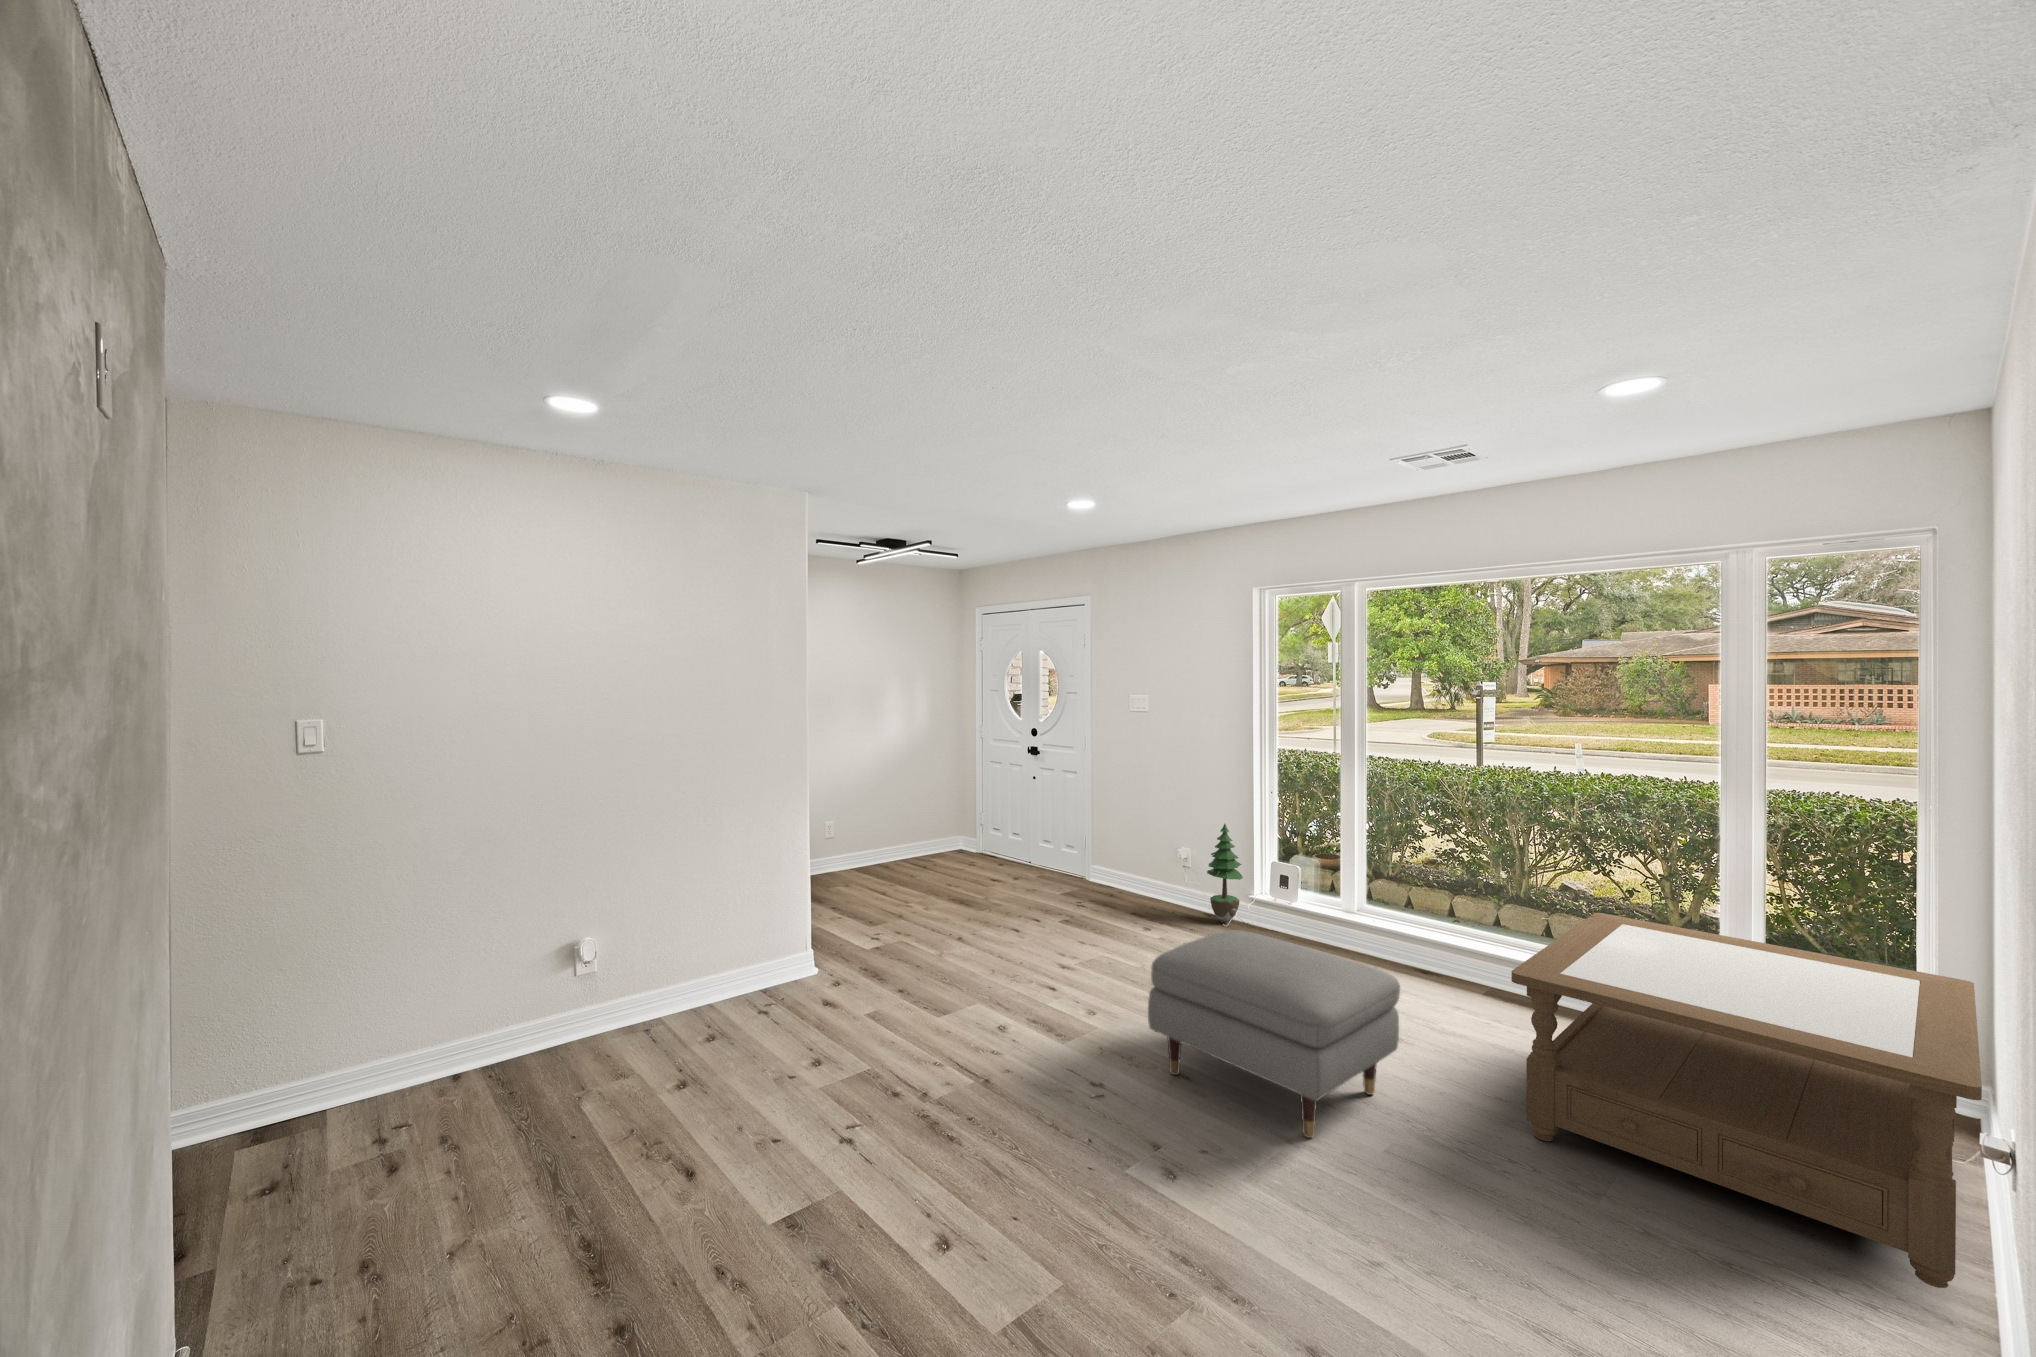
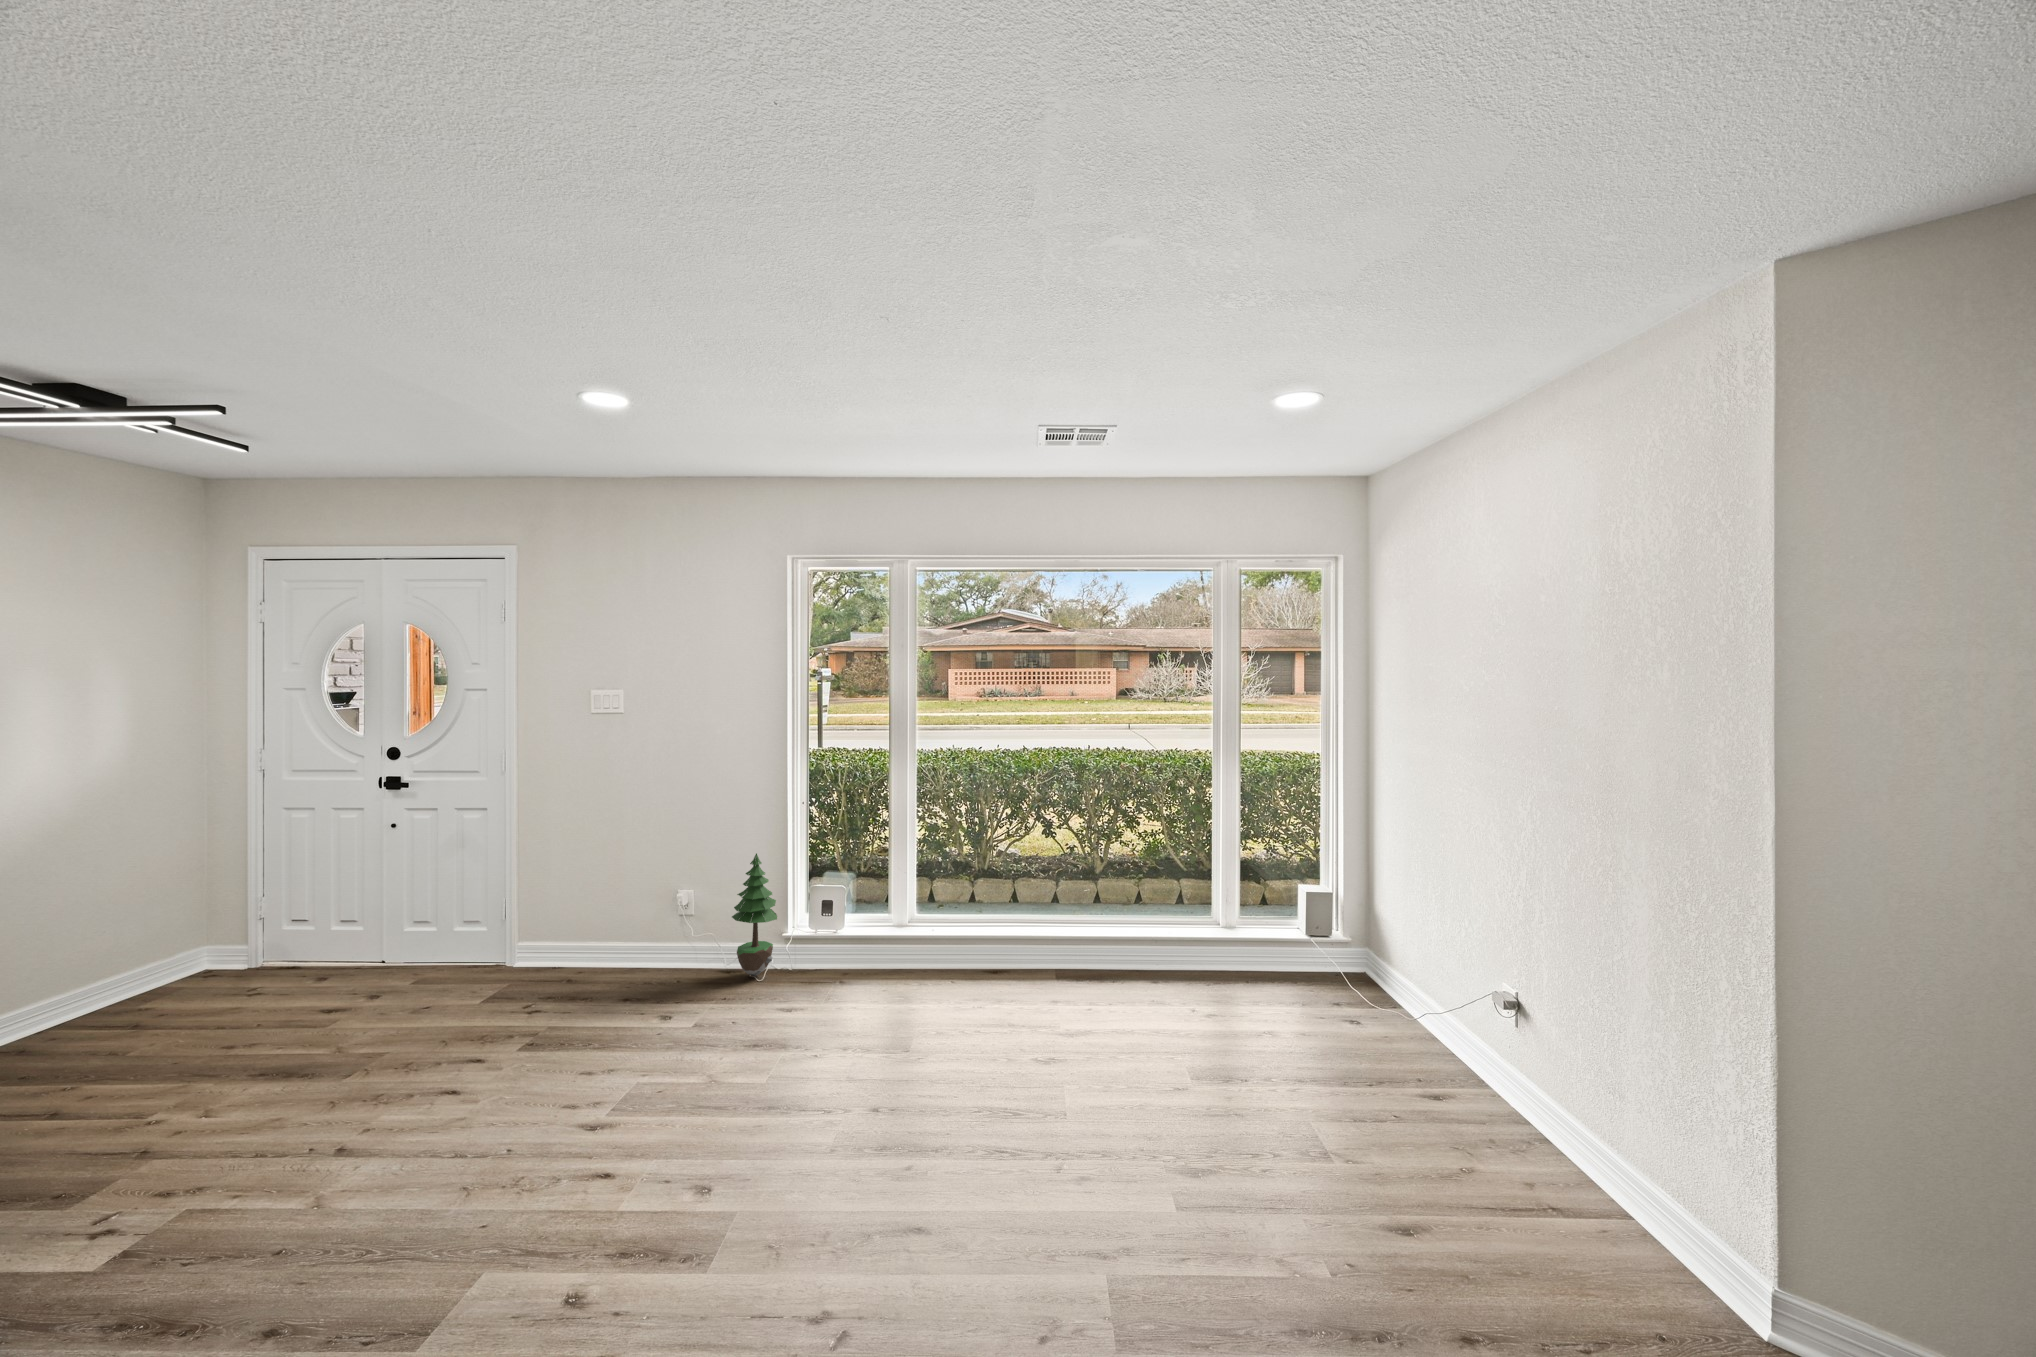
coffee table: present [1511,913,1982,1288] -> none [1163,882,1518,1117]
ottoman: present [1148,930,1400,1138] -> none [868,993,1145,1236]

